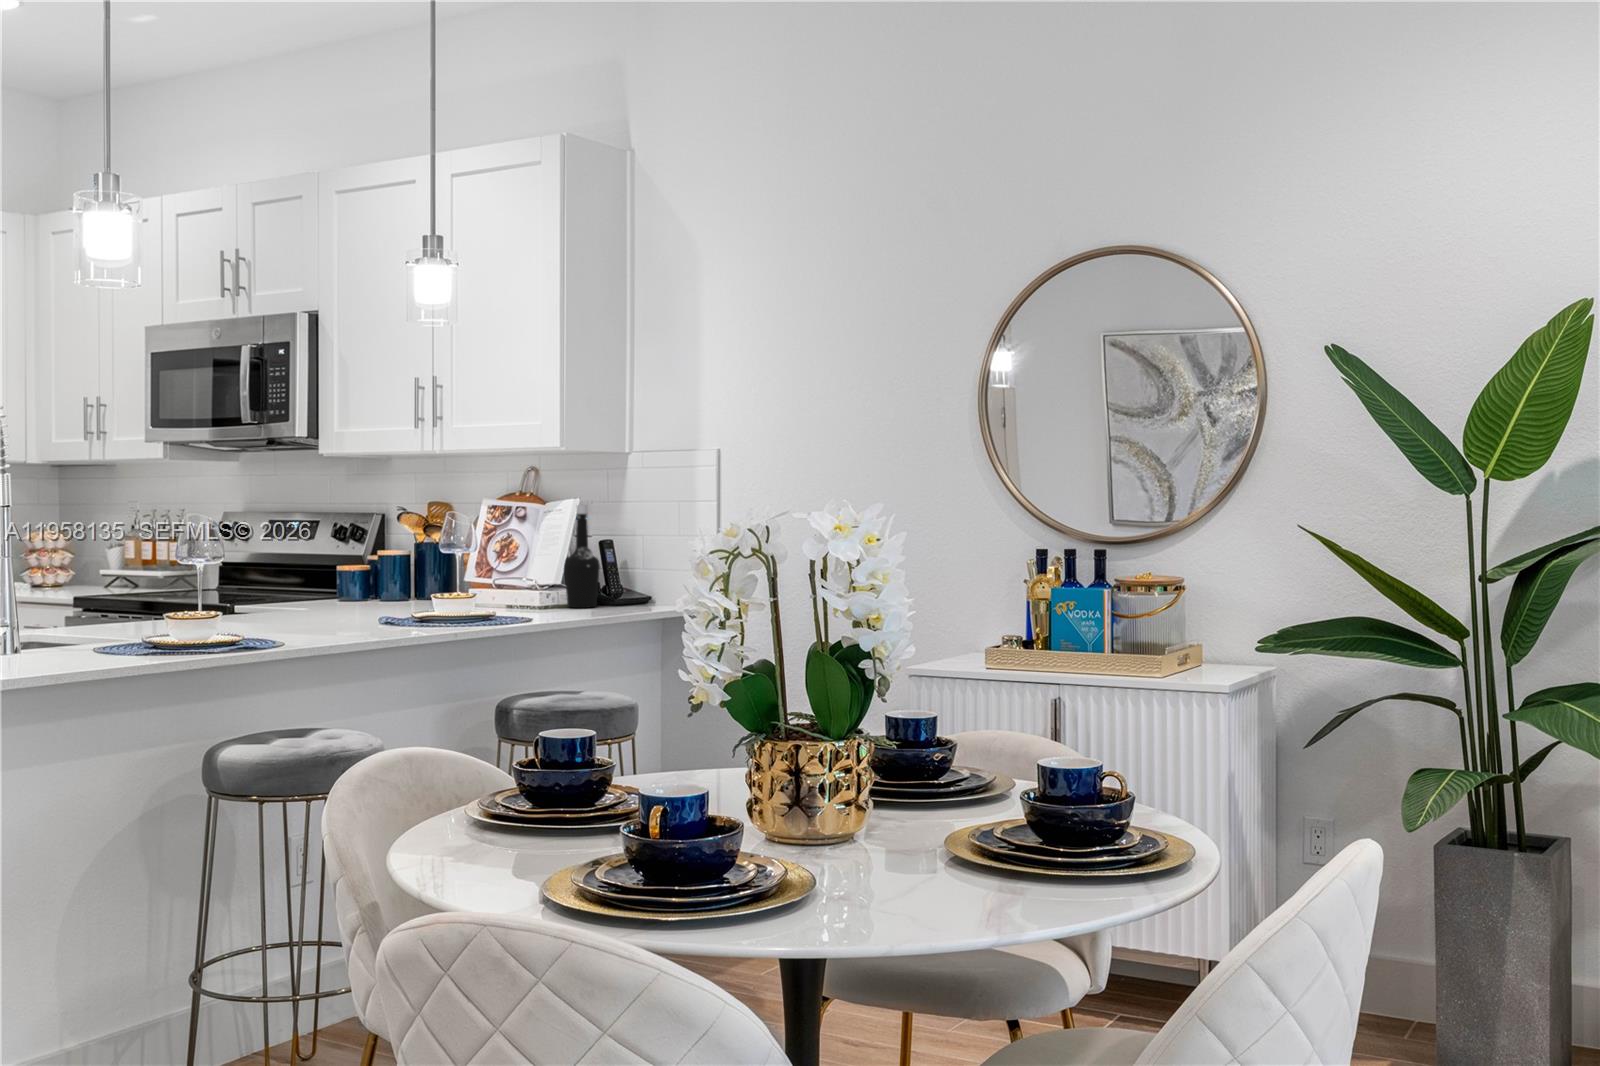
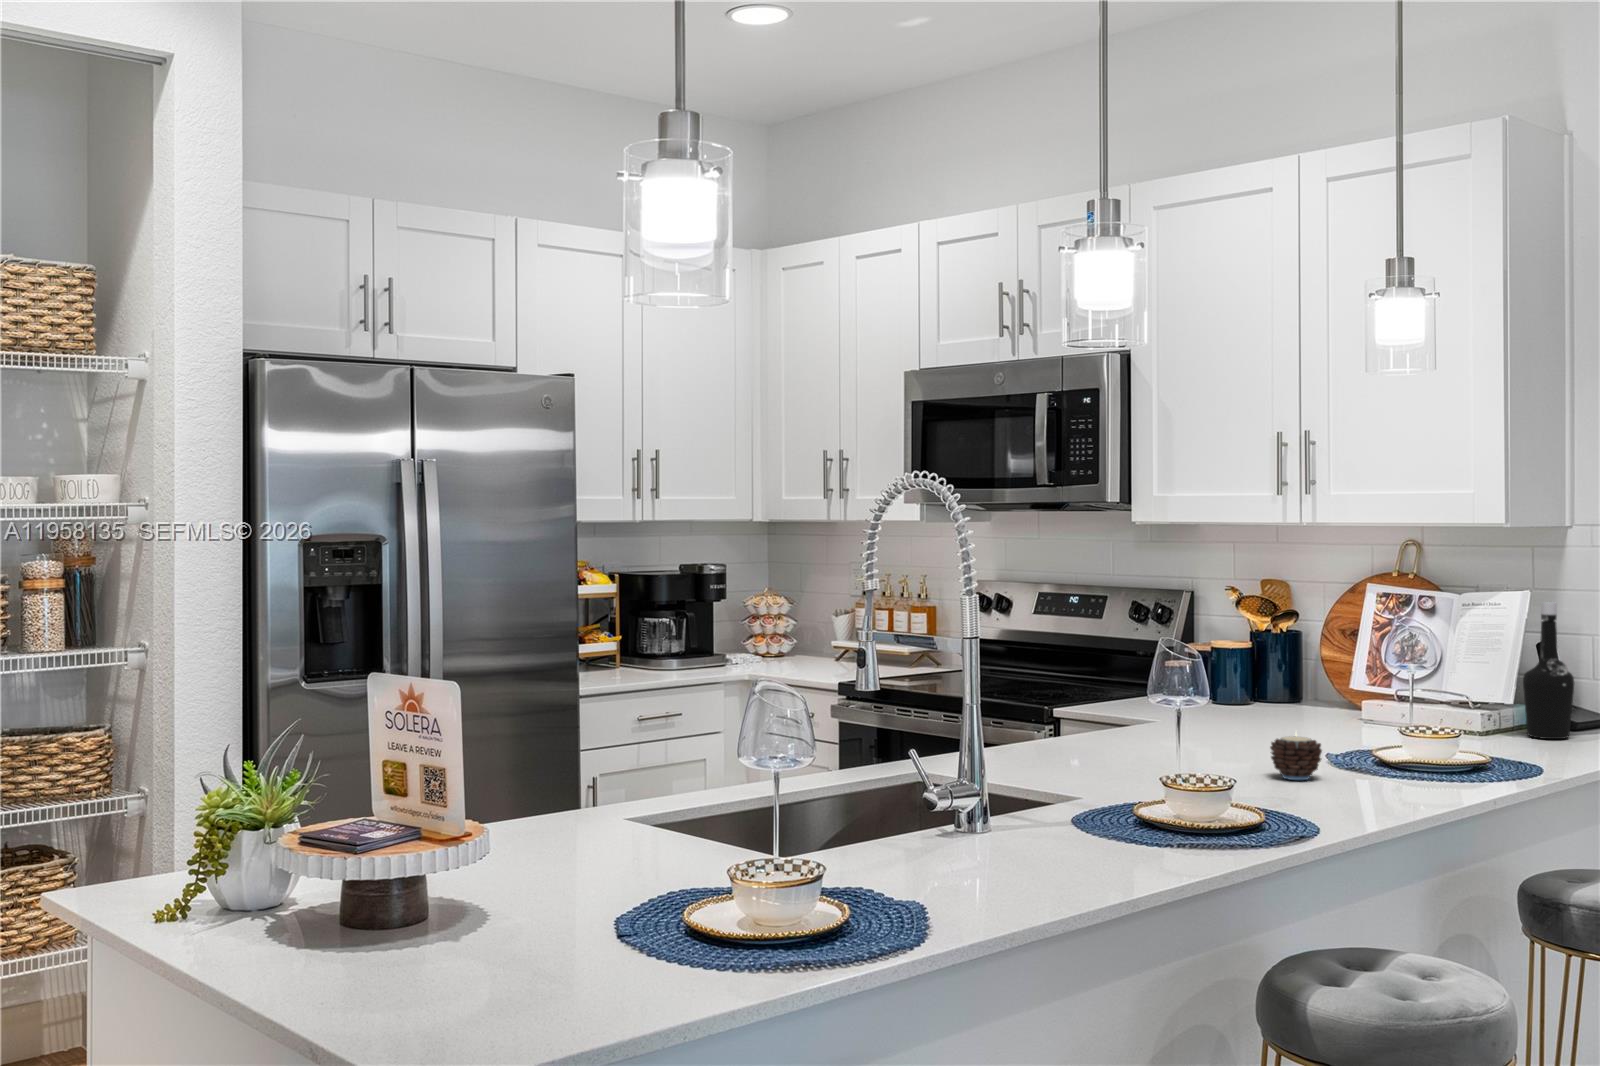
candle: none [308,590,349,628] -> present [1270,734,1322,780]

